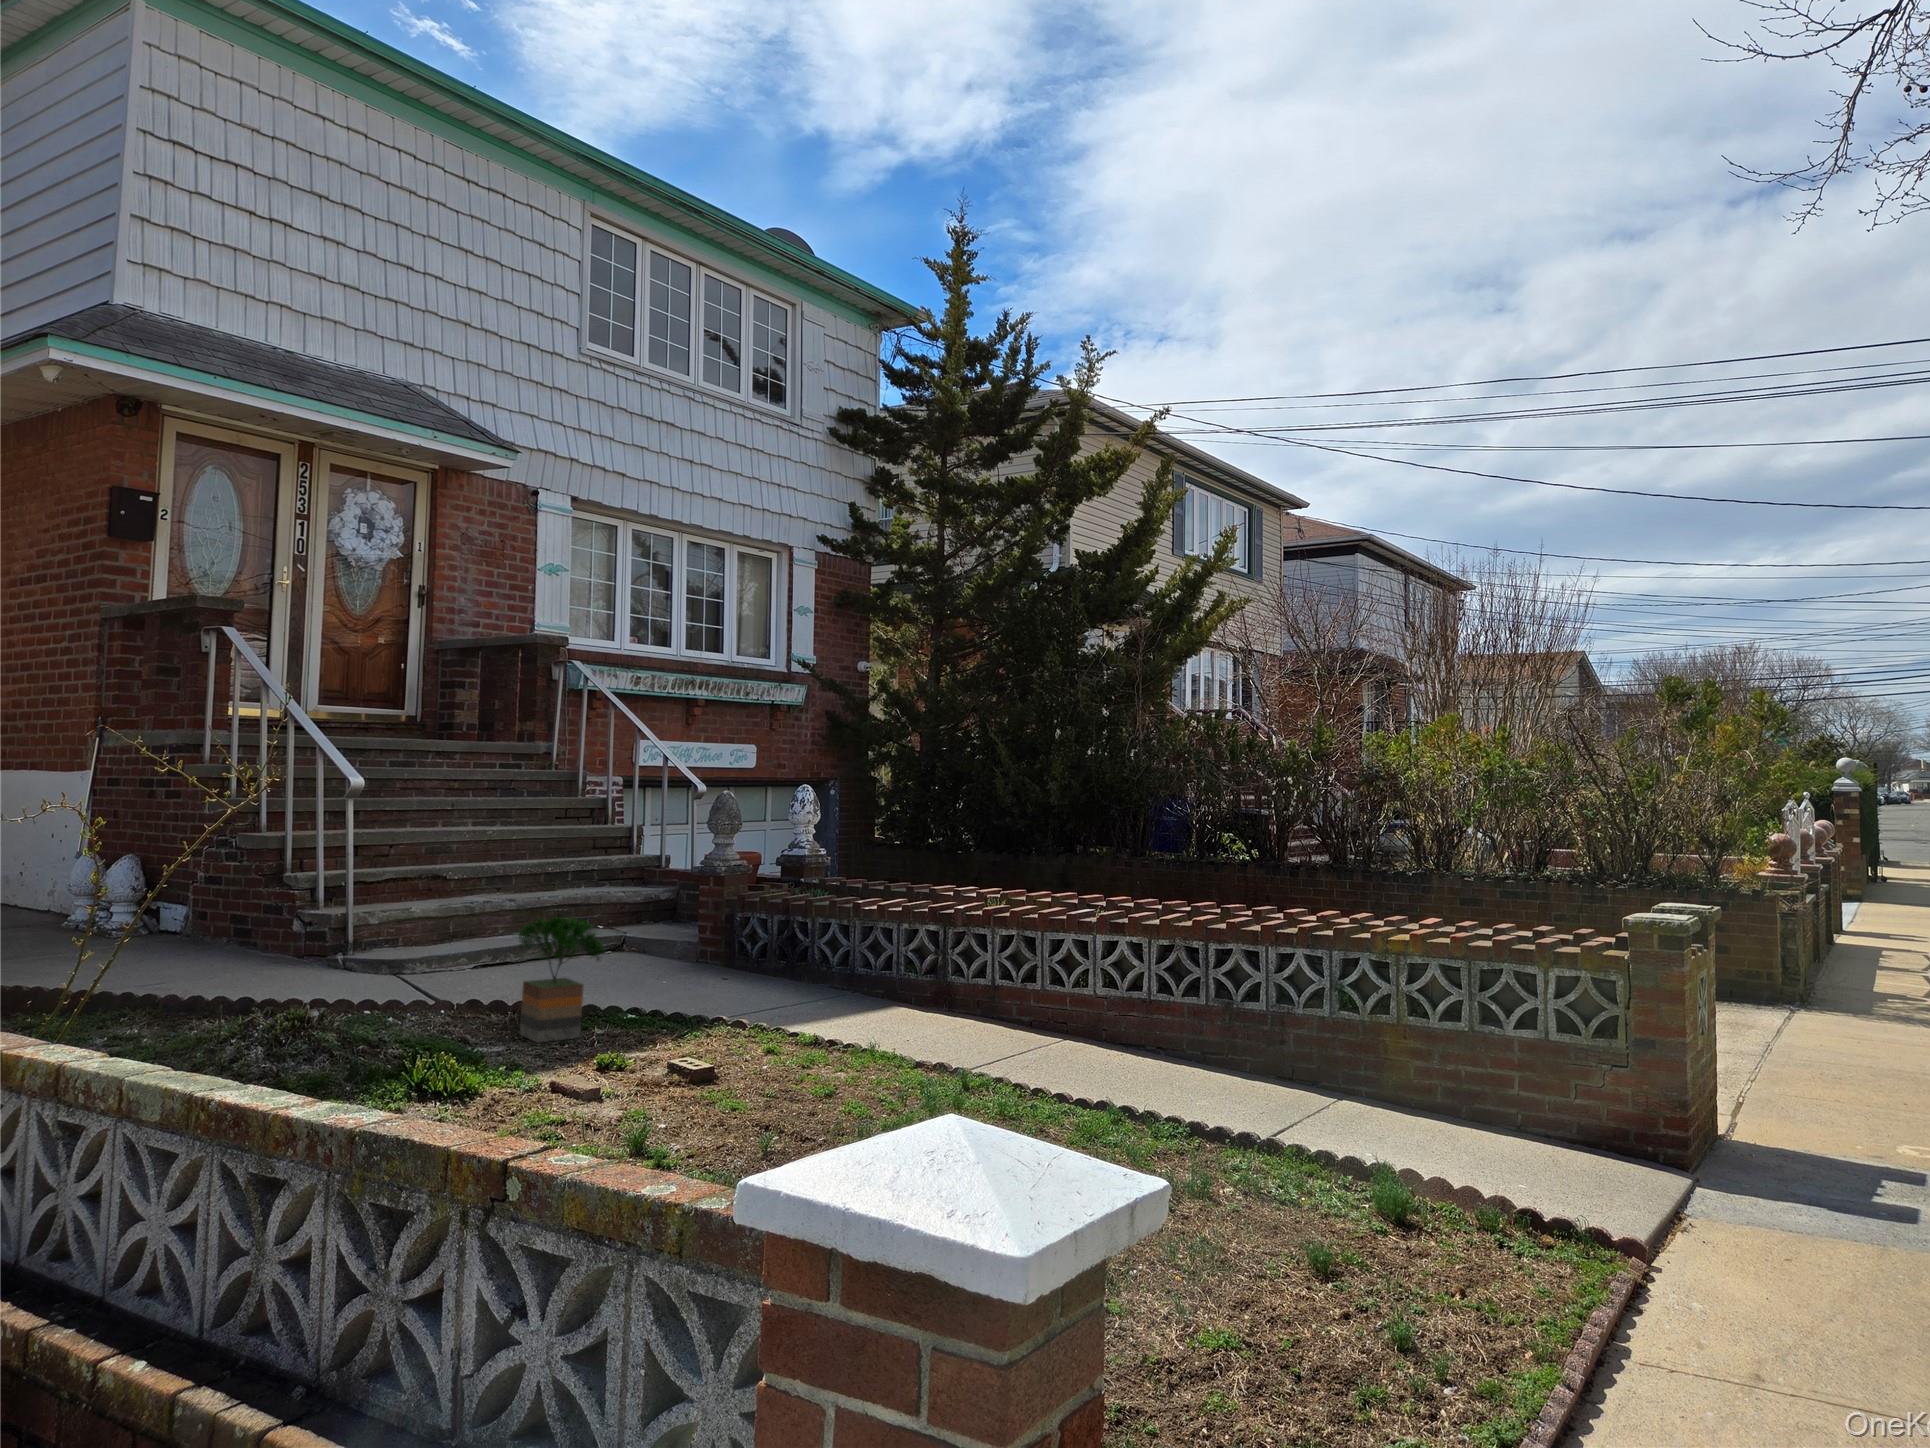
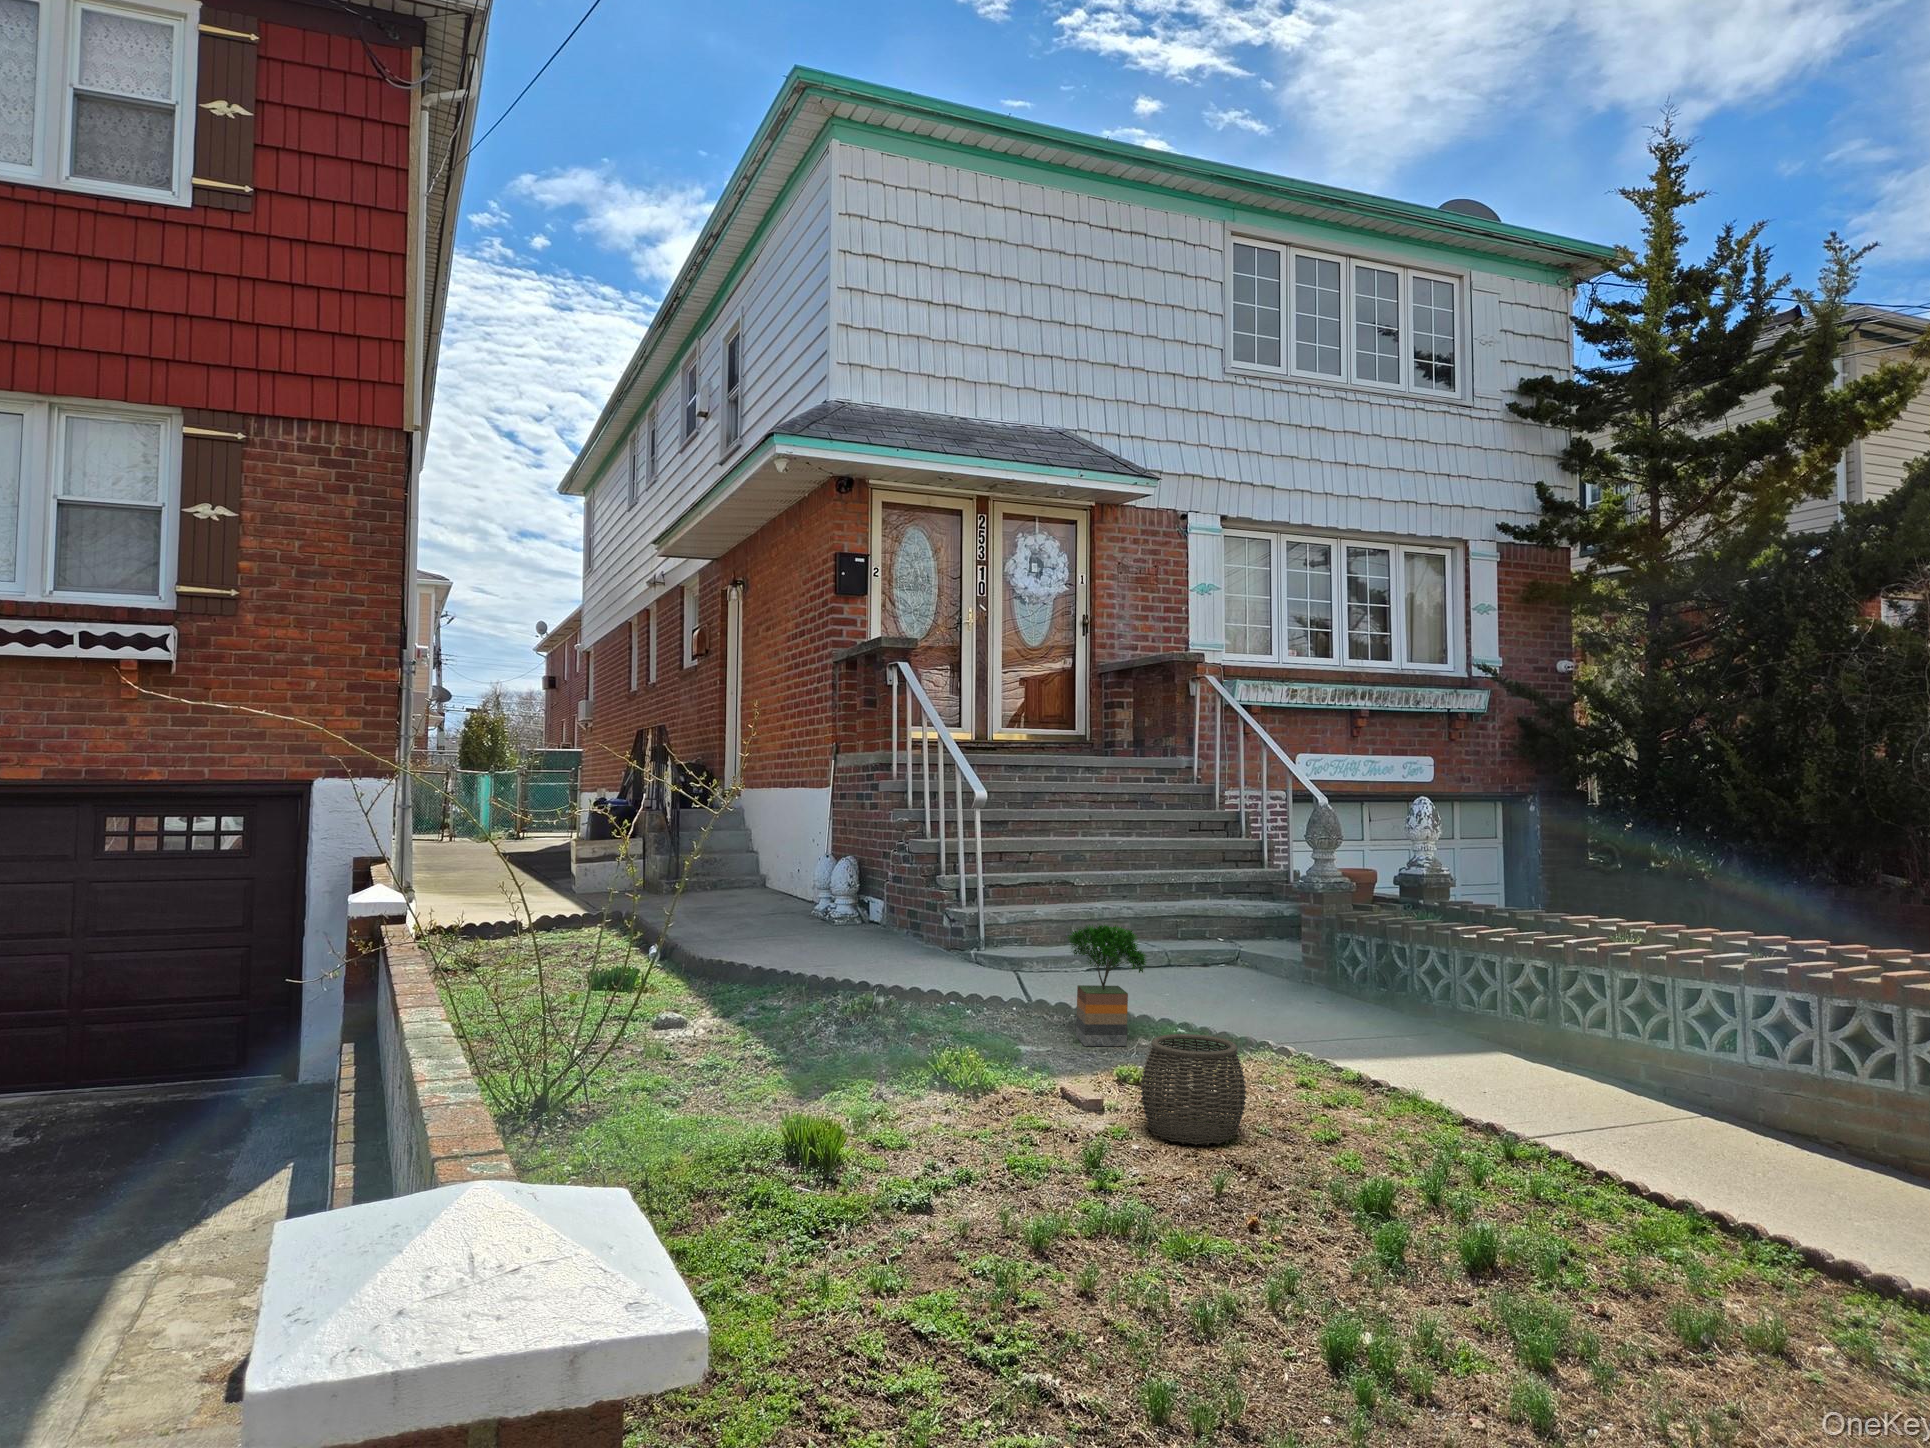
woven basket: none [657,1014,762,1121] -> present [1141,1034,1247,1145]

